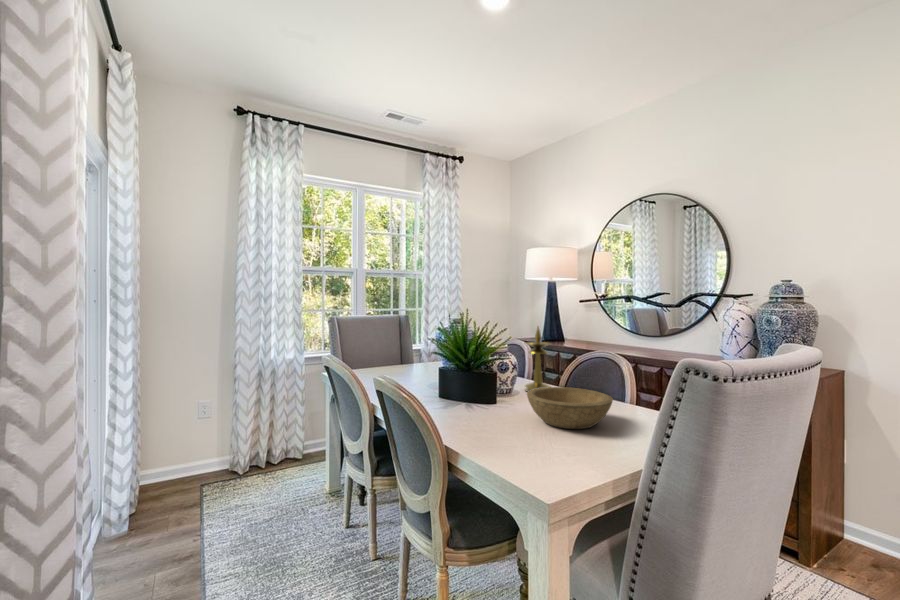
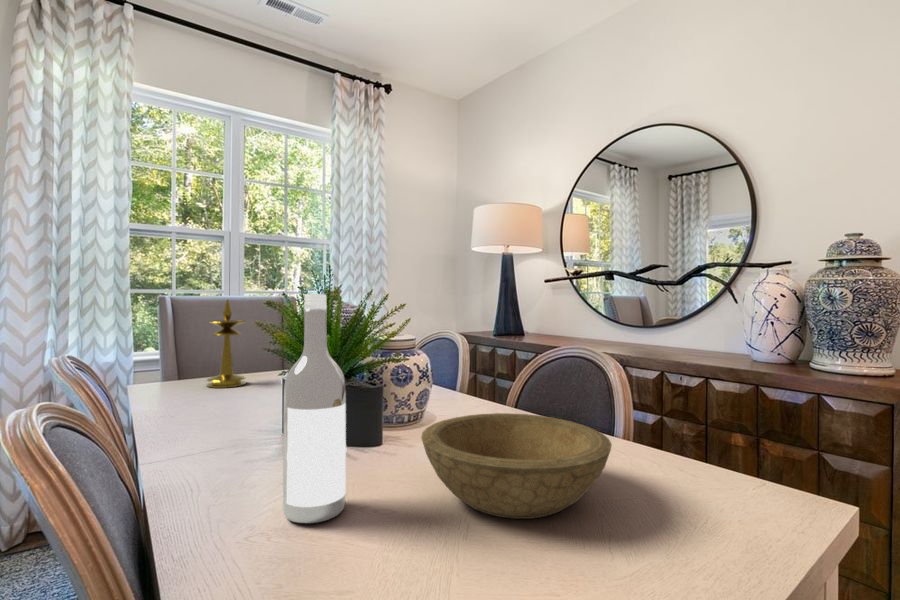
candlestick: present [525,327,551,392] -> present [207,299,246,388]
wine bottle: none [472,334,497,428] -> present [283,294,346,524]

